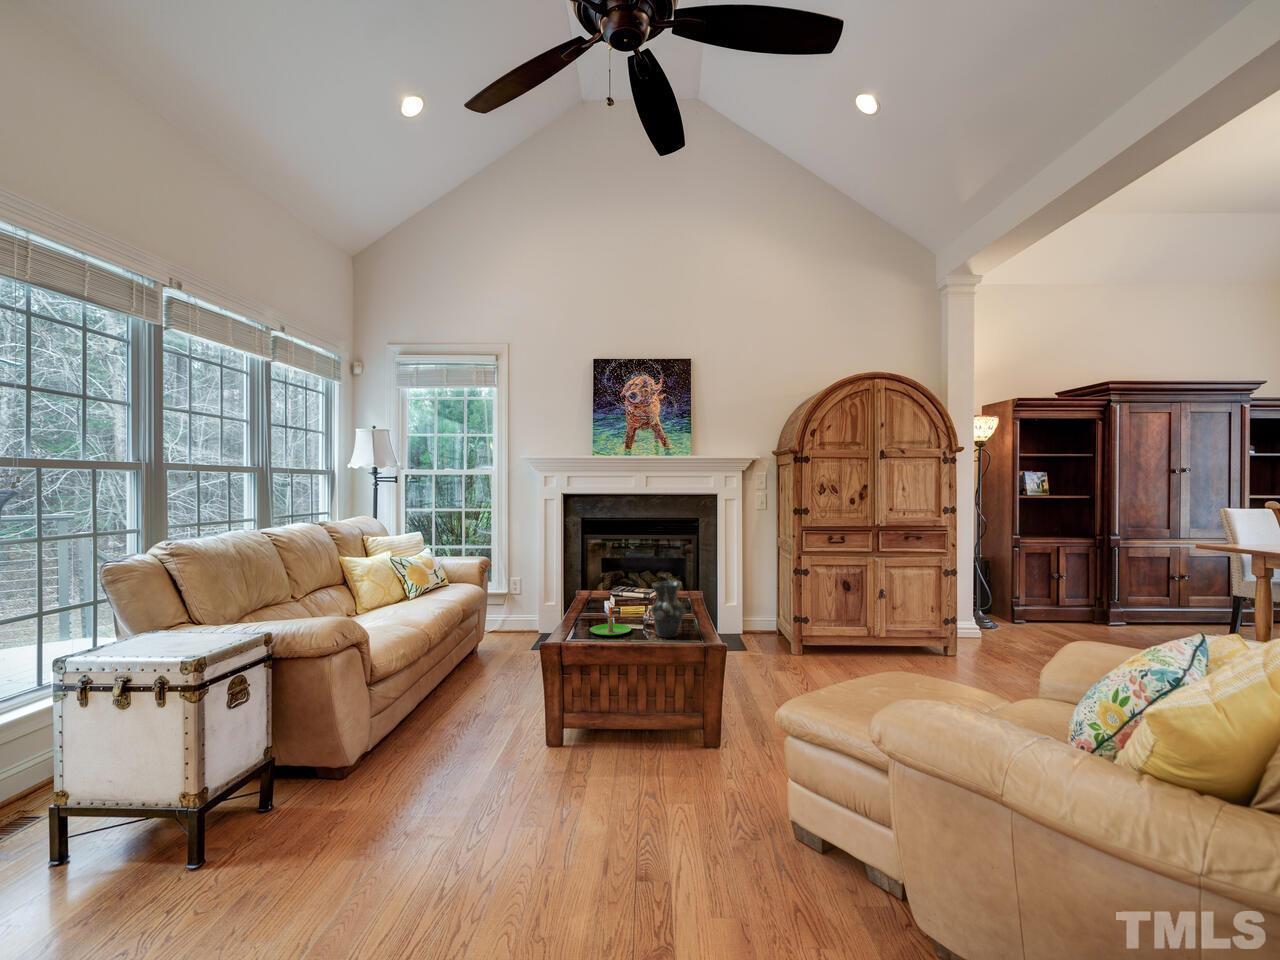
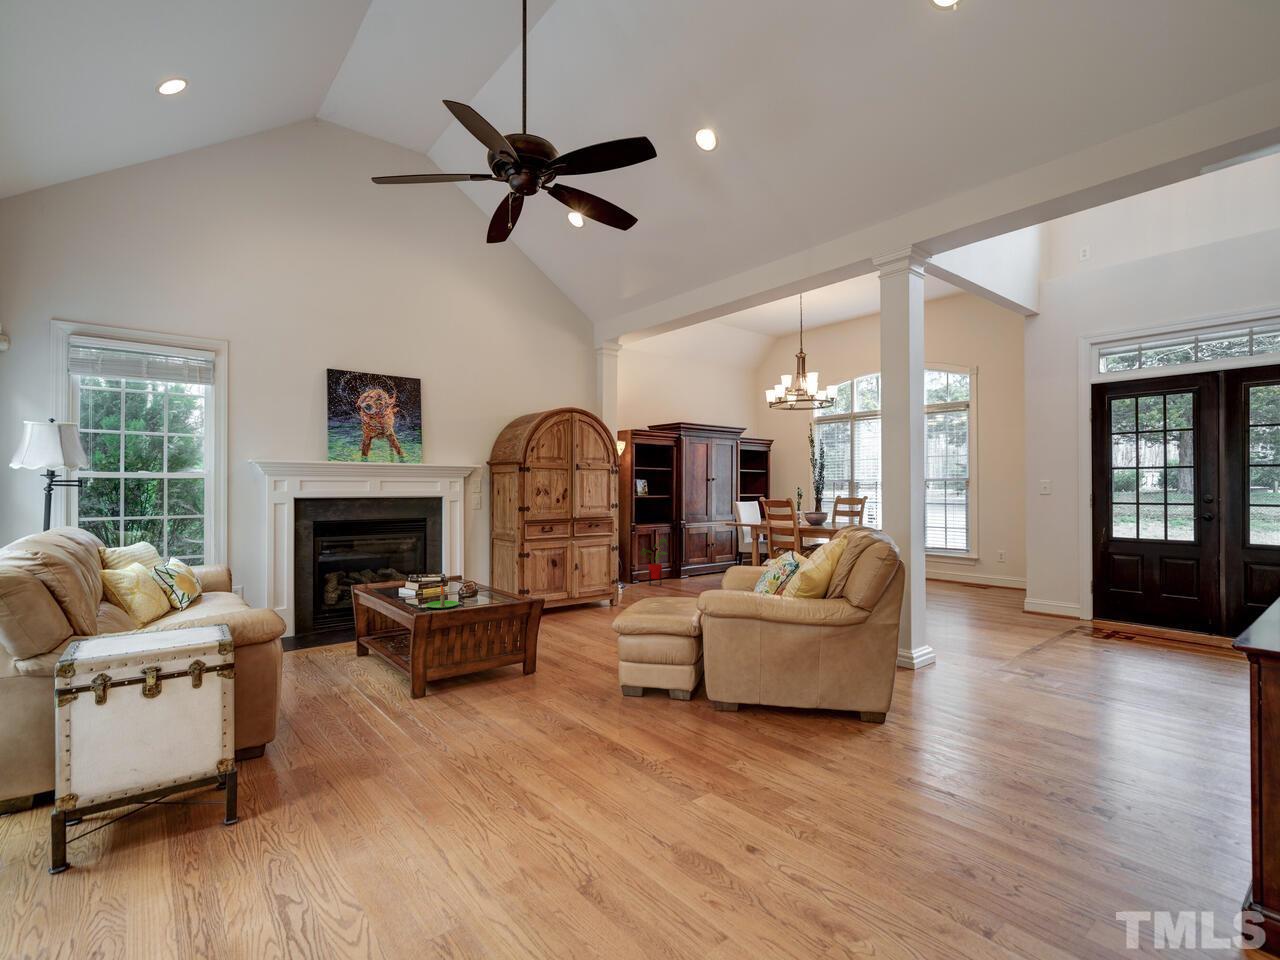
house plant: none [1022,560,1073,633] -> present [641,539,667,585]
vase: present [651,581,686,638] -> none [476,562,502,603]

